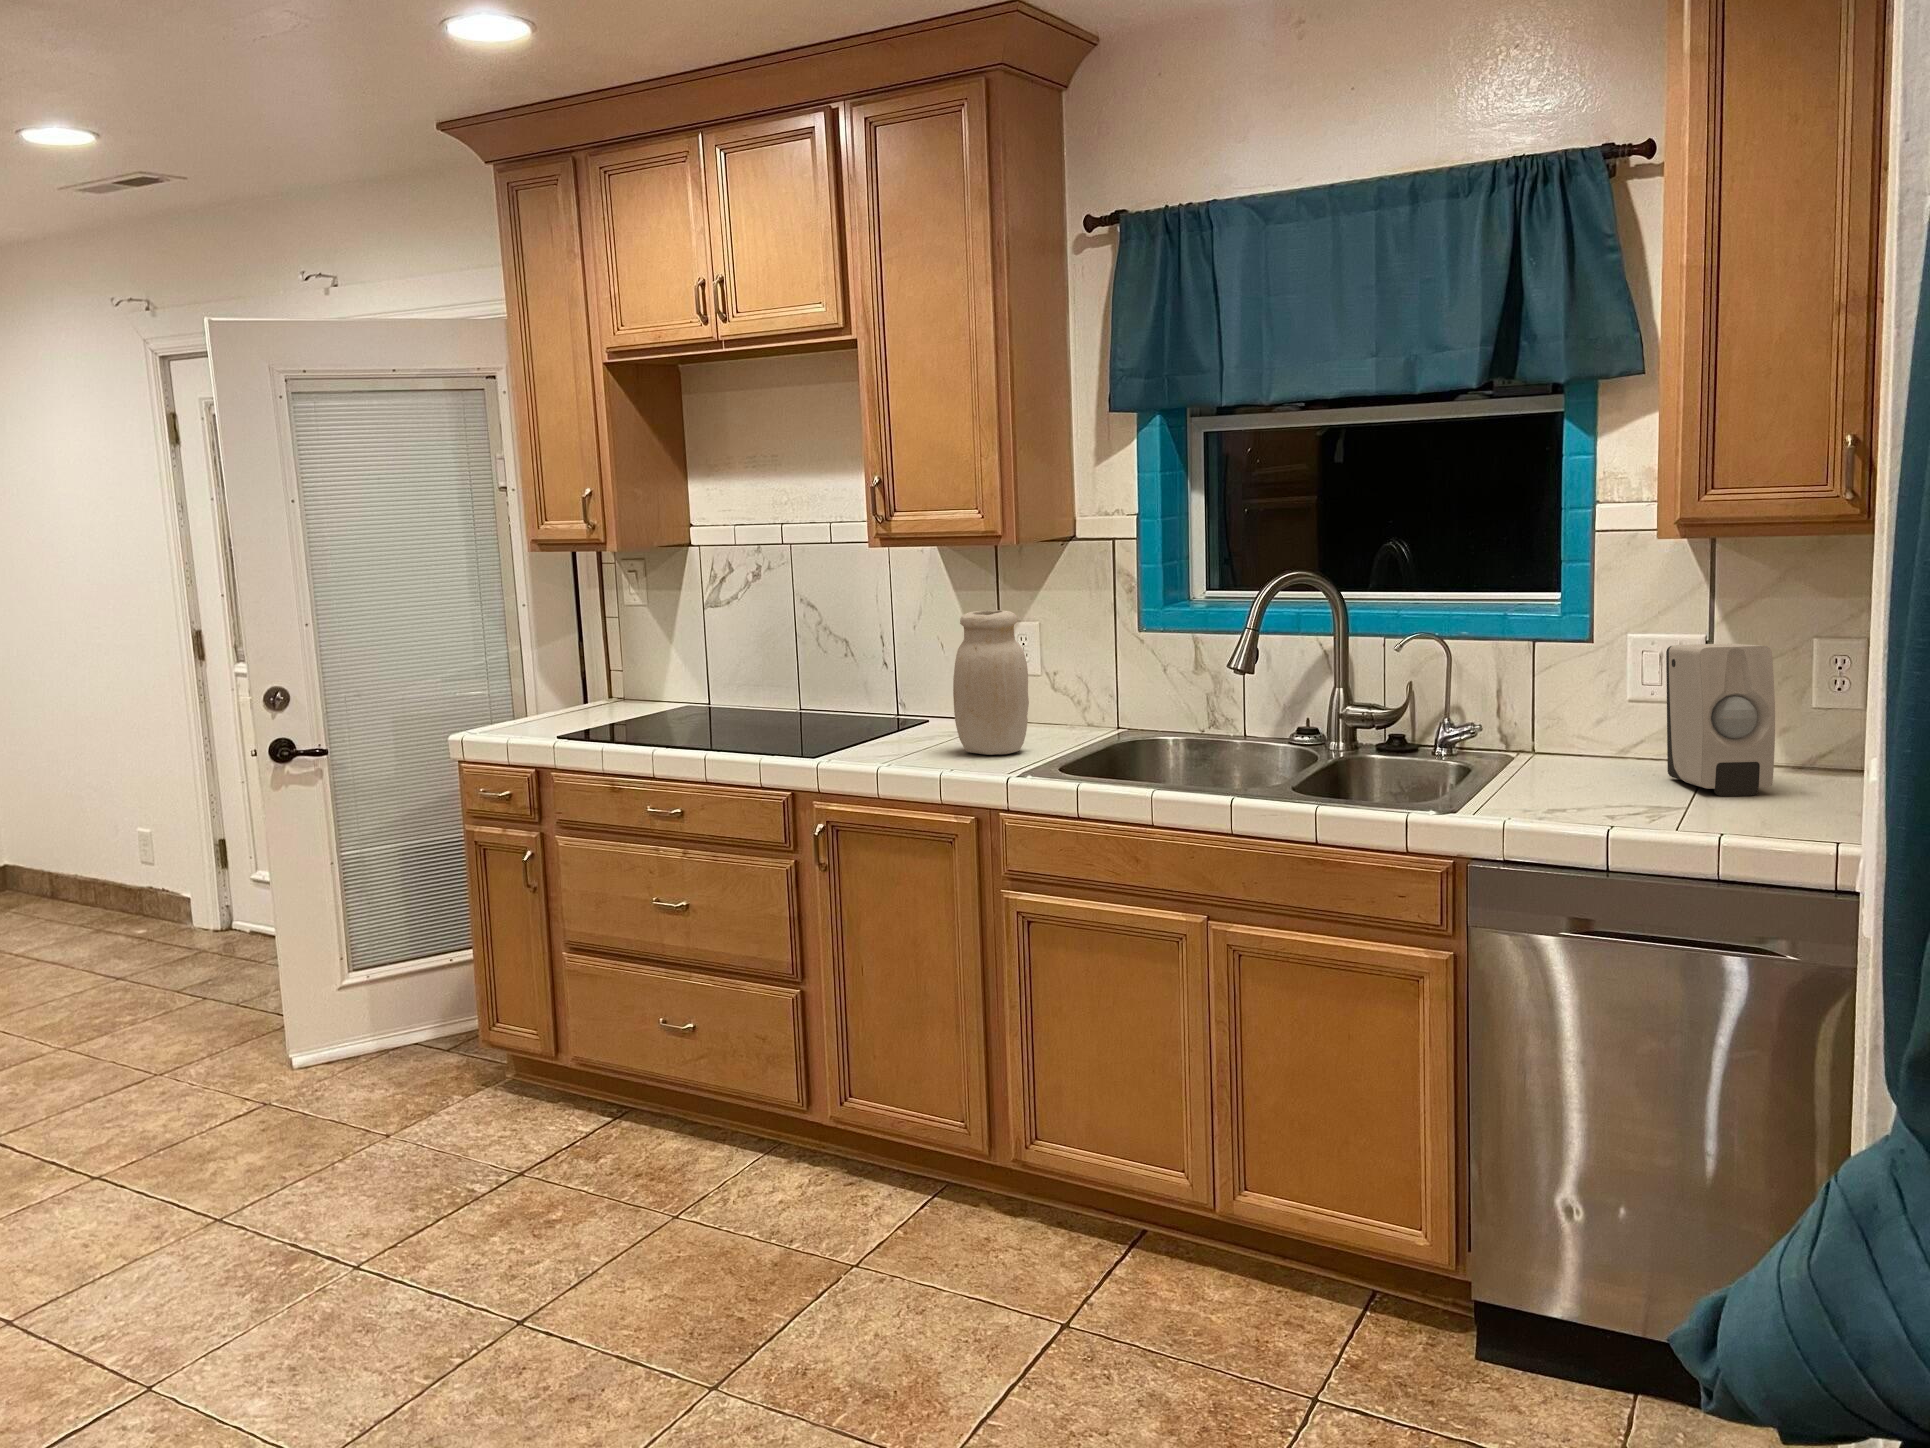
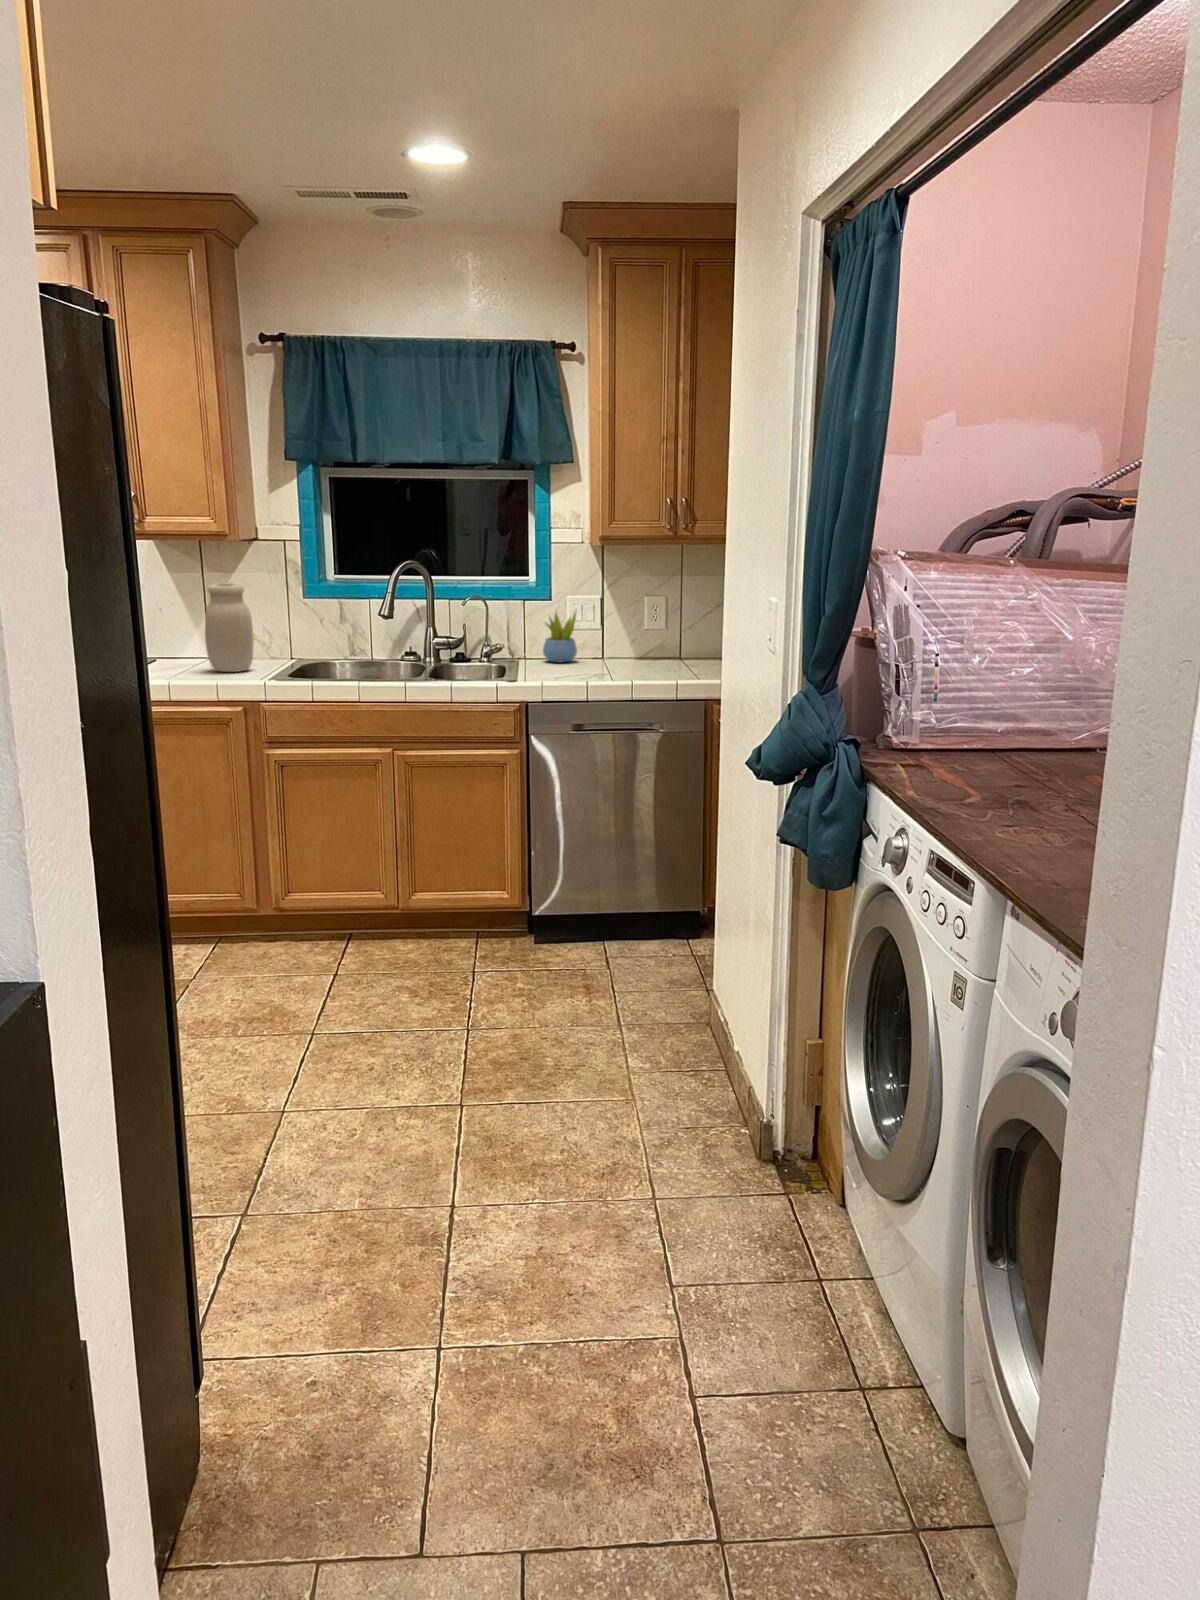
soap dispenser: present [1666,643,1775,796] -> none [593,598,643,670]
succulent plant: none [1560,661,1636,769] -> present [543,612,577,662]

